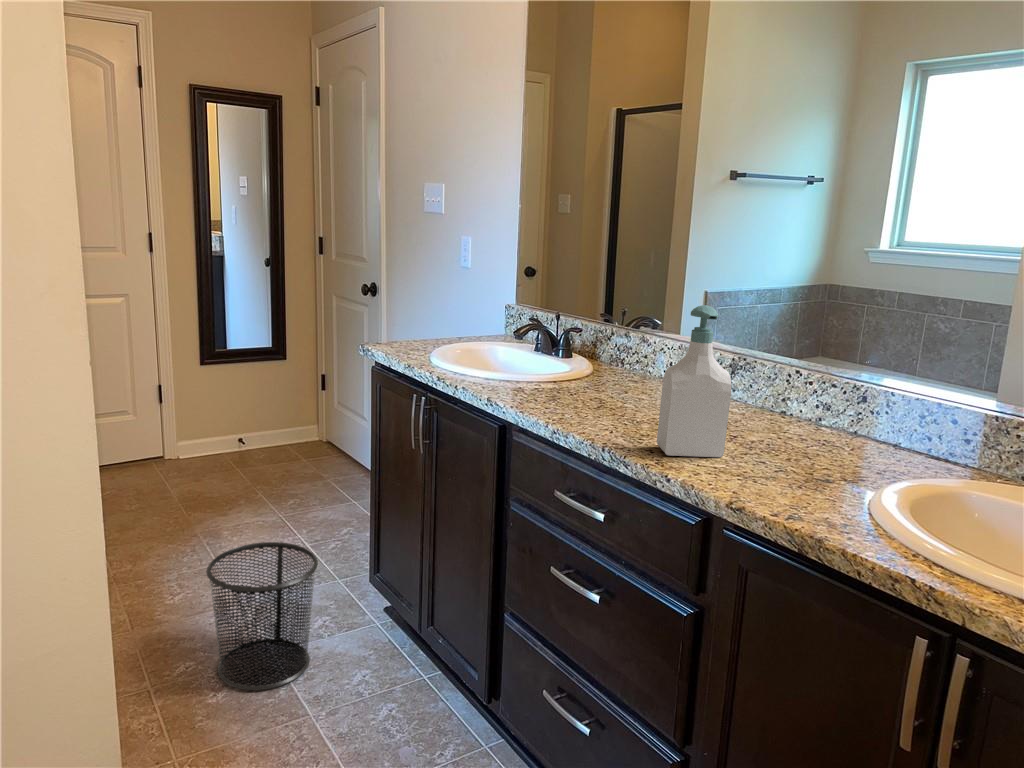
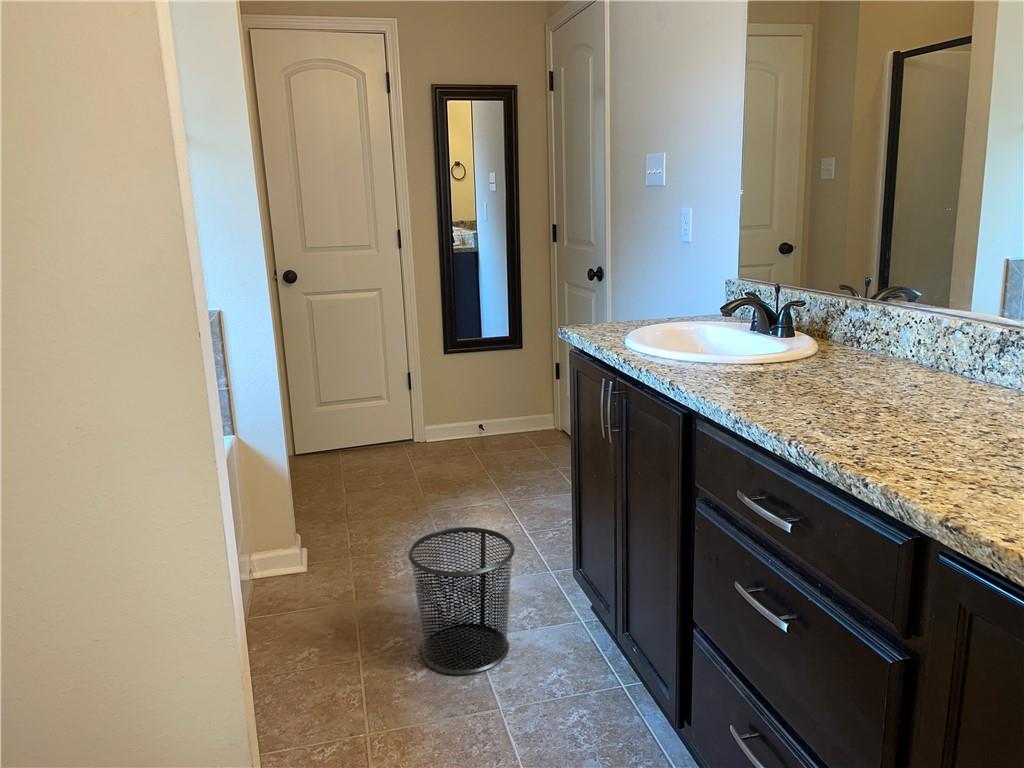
soap bottle: present [657,305,731,457] -> none [863,252,969,458]

